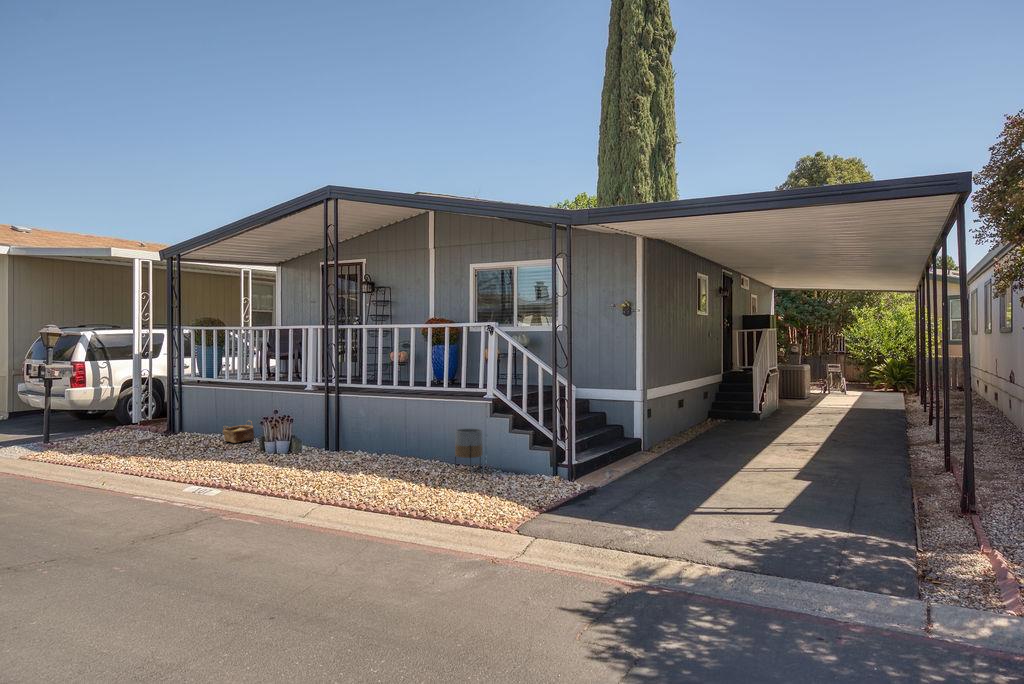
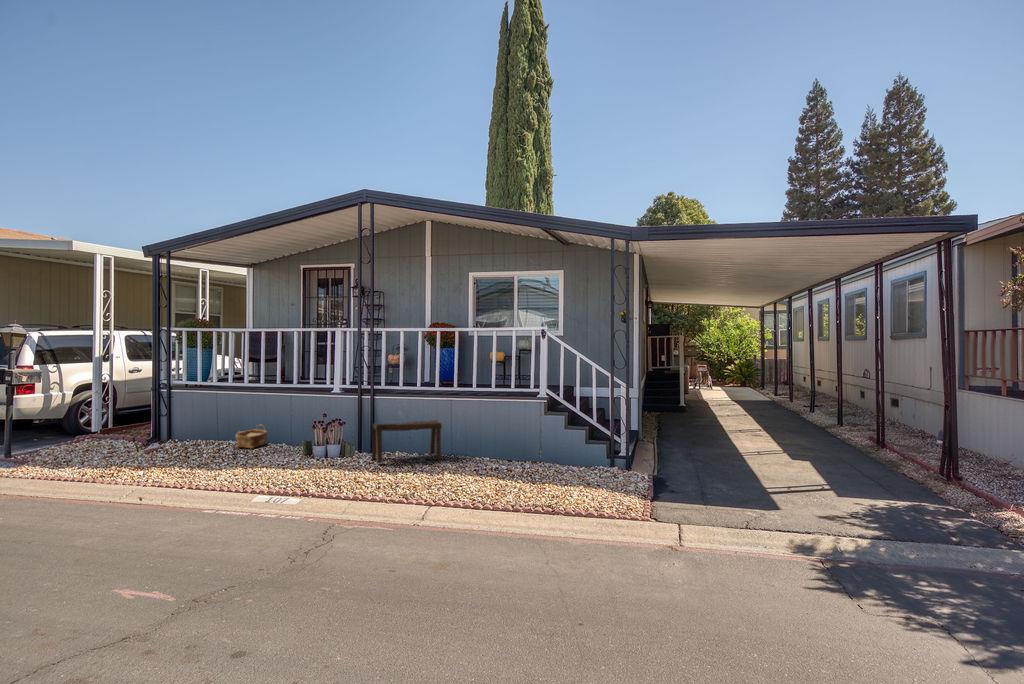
bench: none [318,420,391,462] -> present [372,420,442,463]
planter: present [455,429,483,469] -> none [518,426,544,466]

